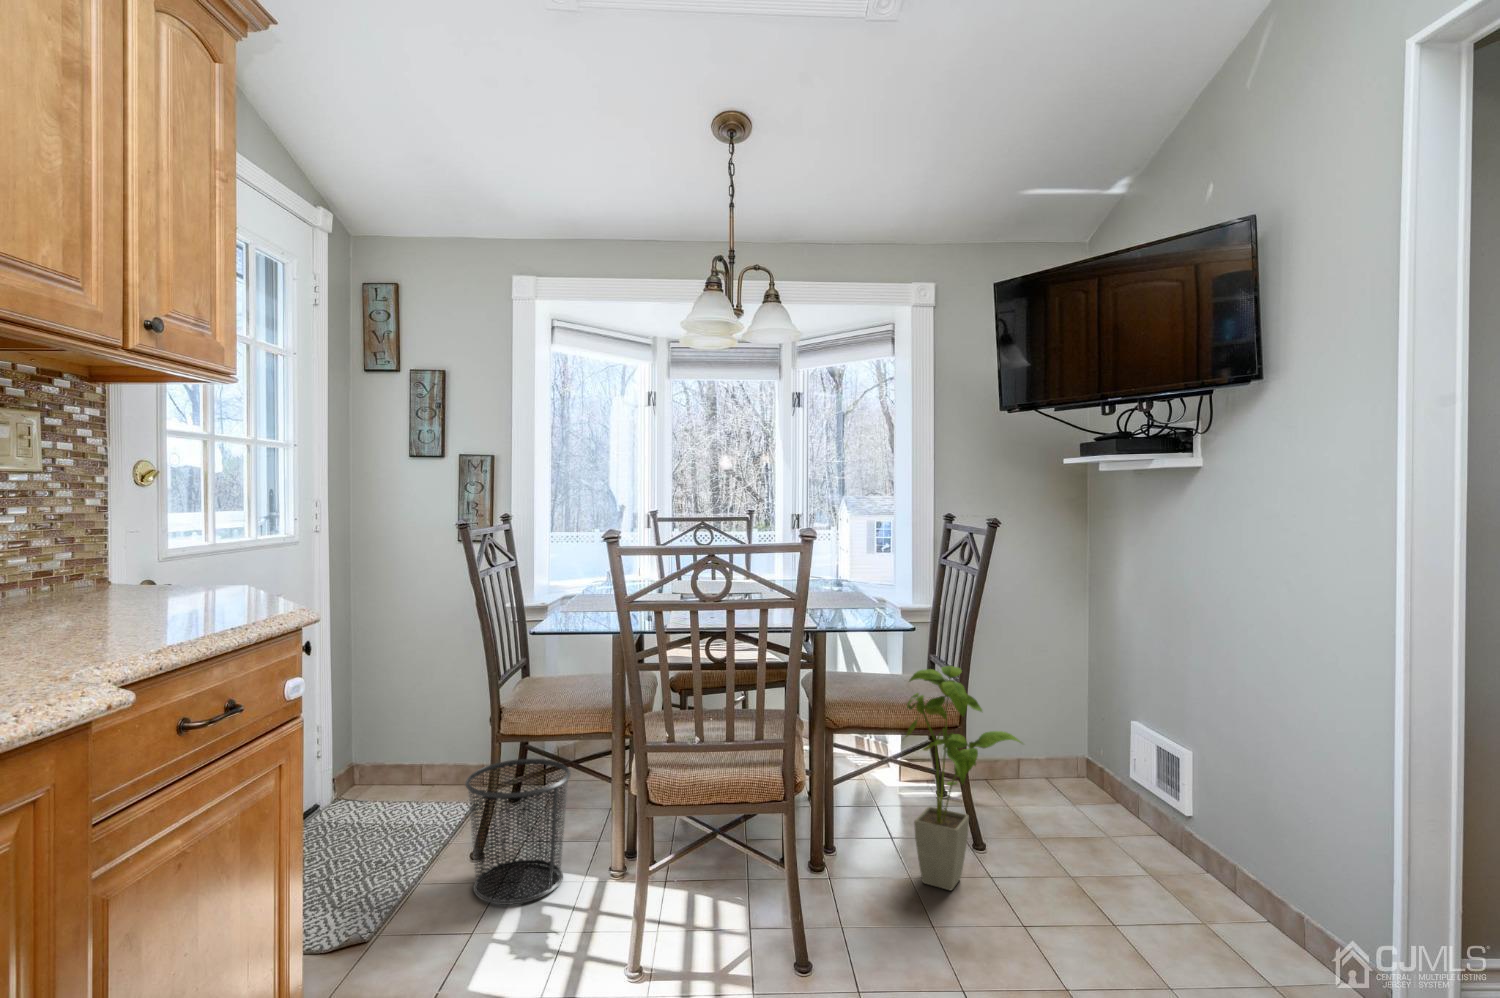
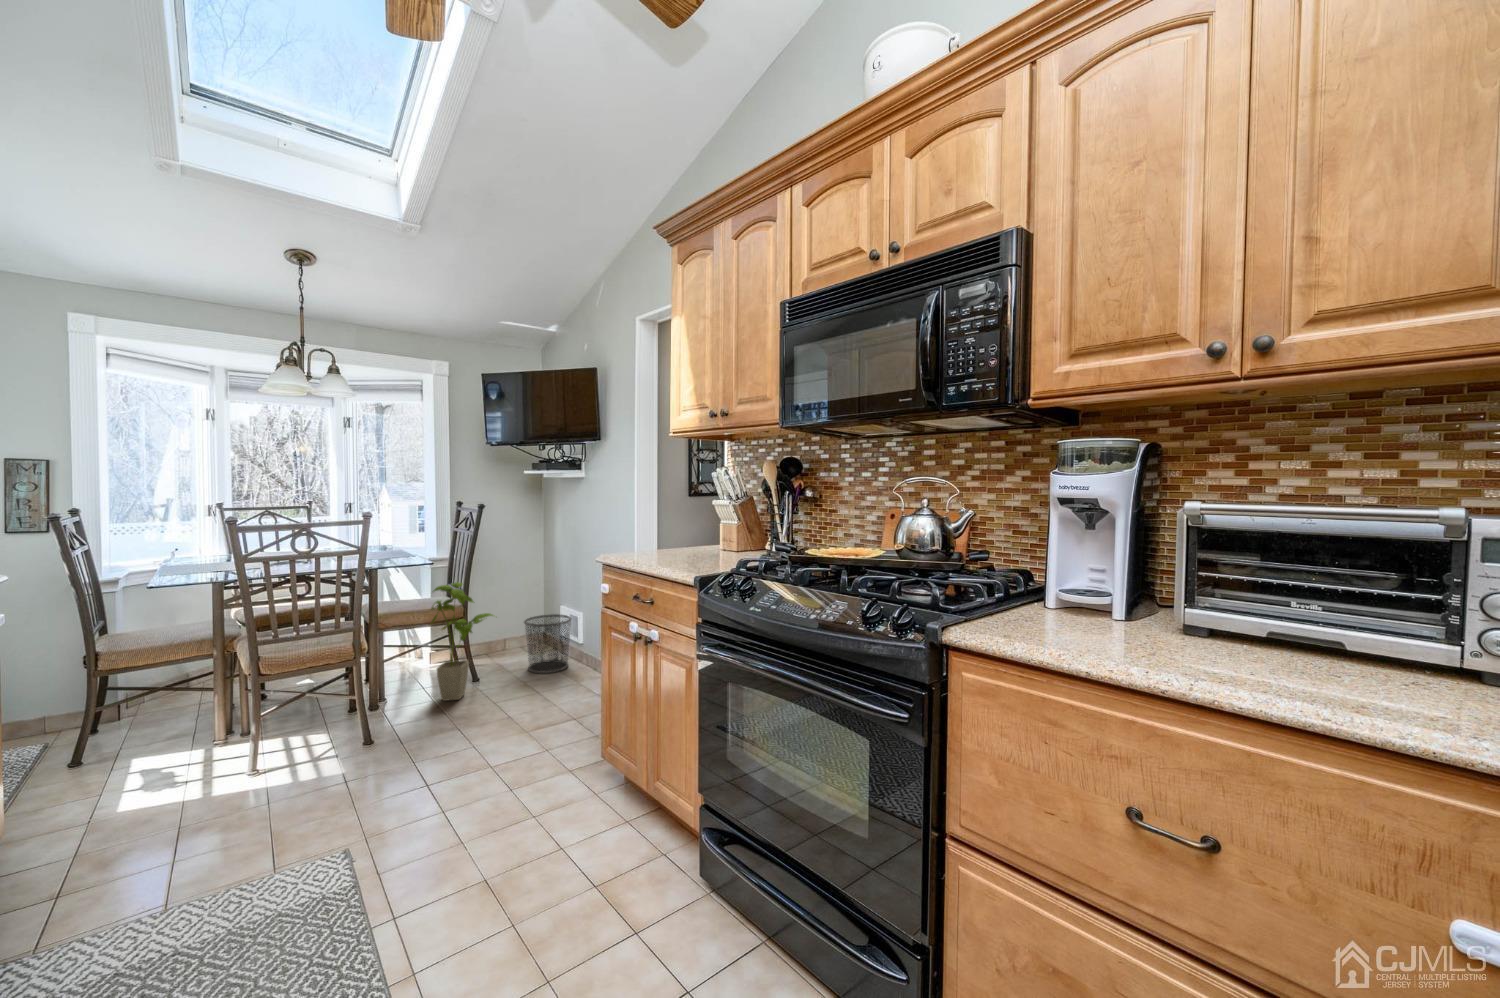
waste bin: present [465,759,571,905] -> present [524,614,571,673]

